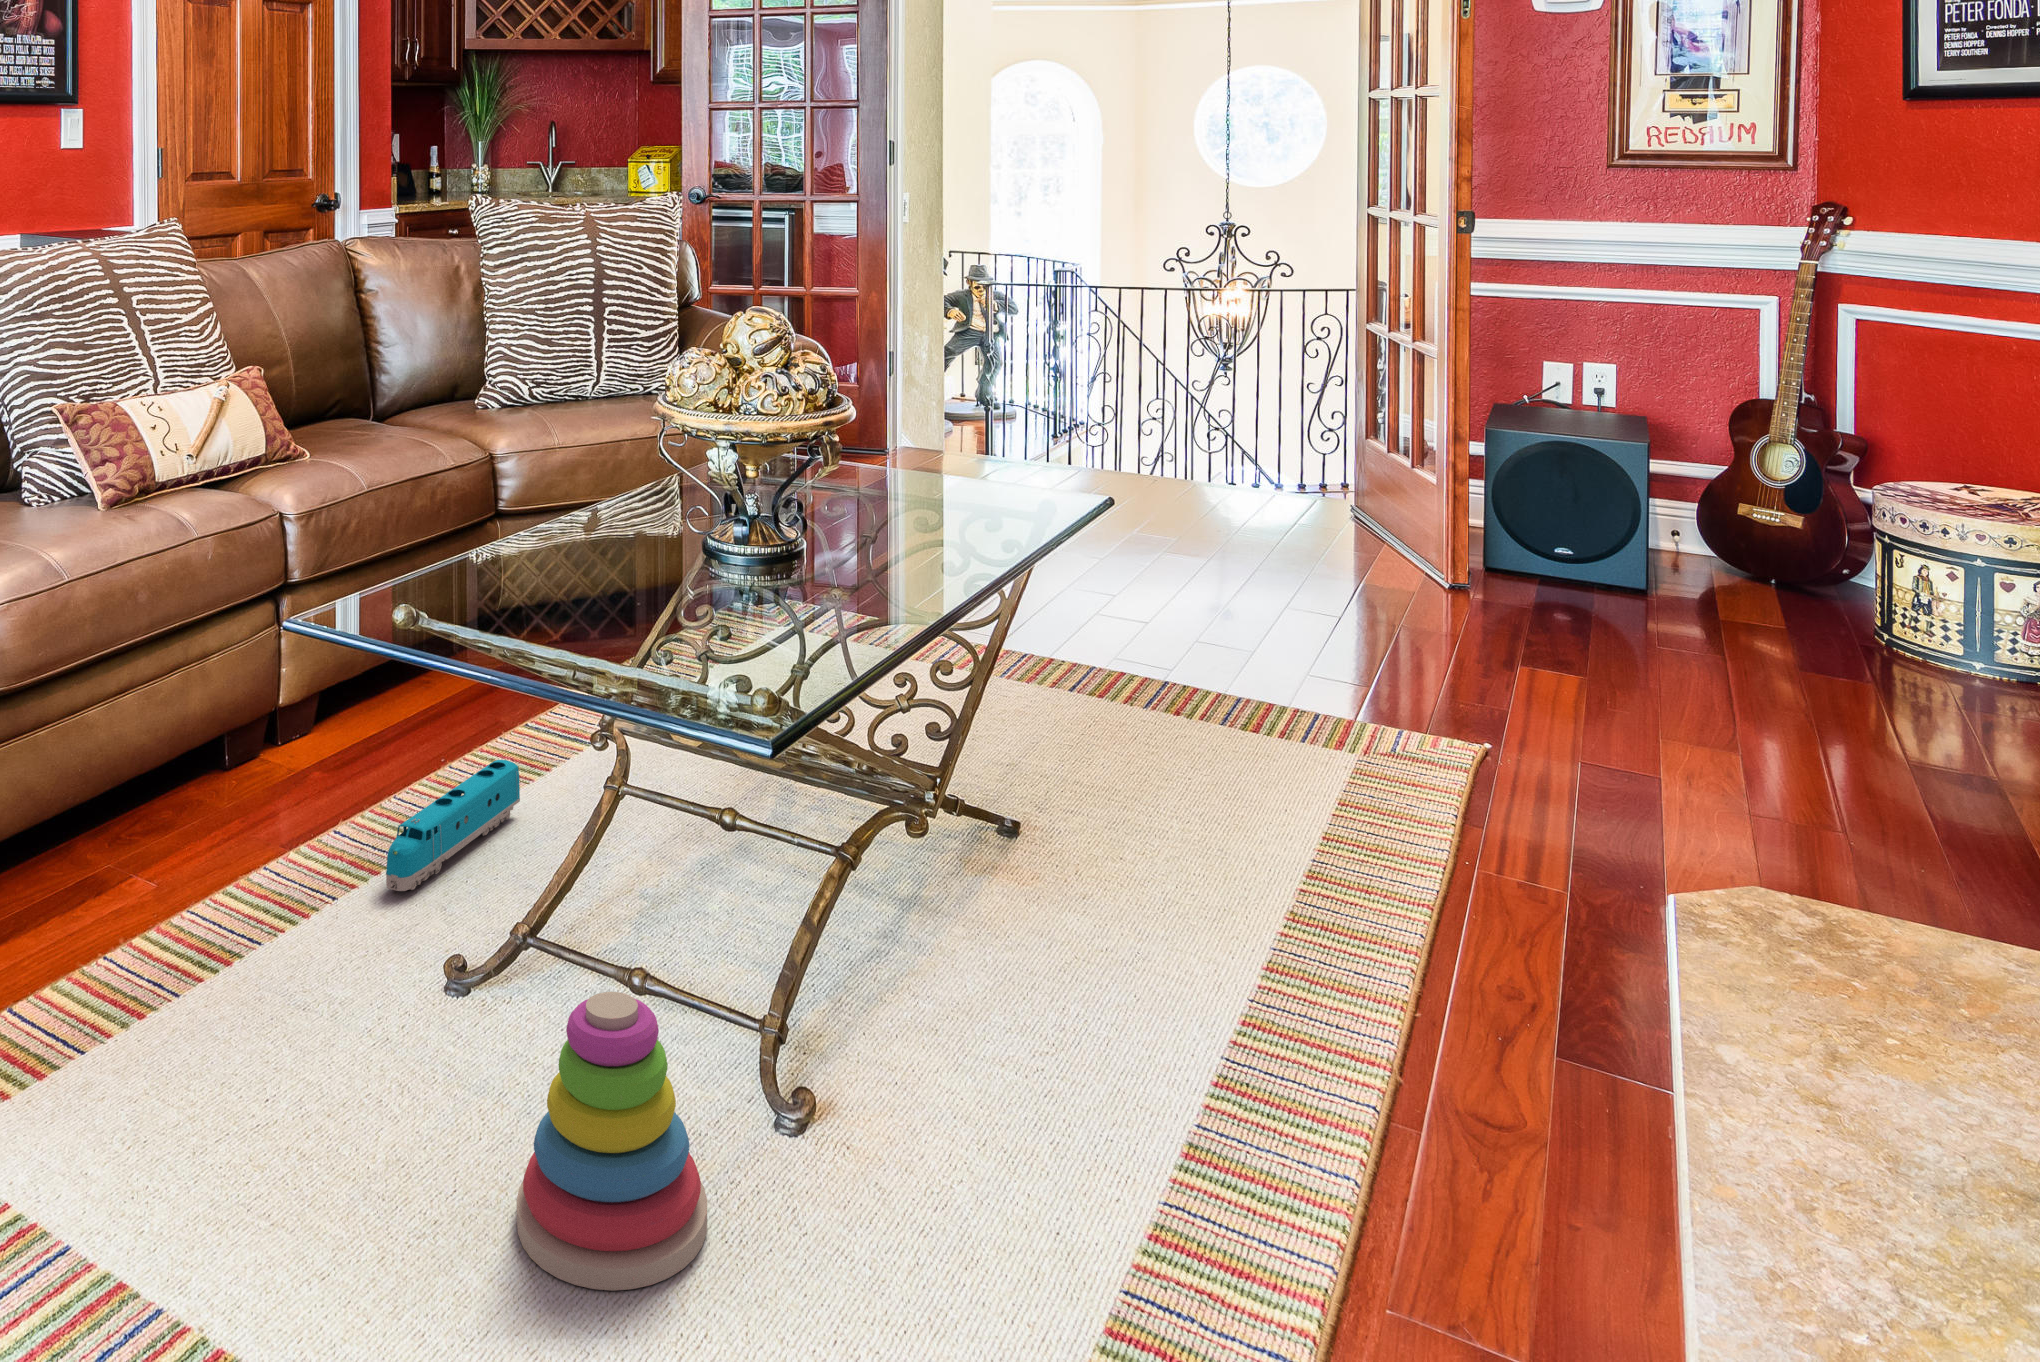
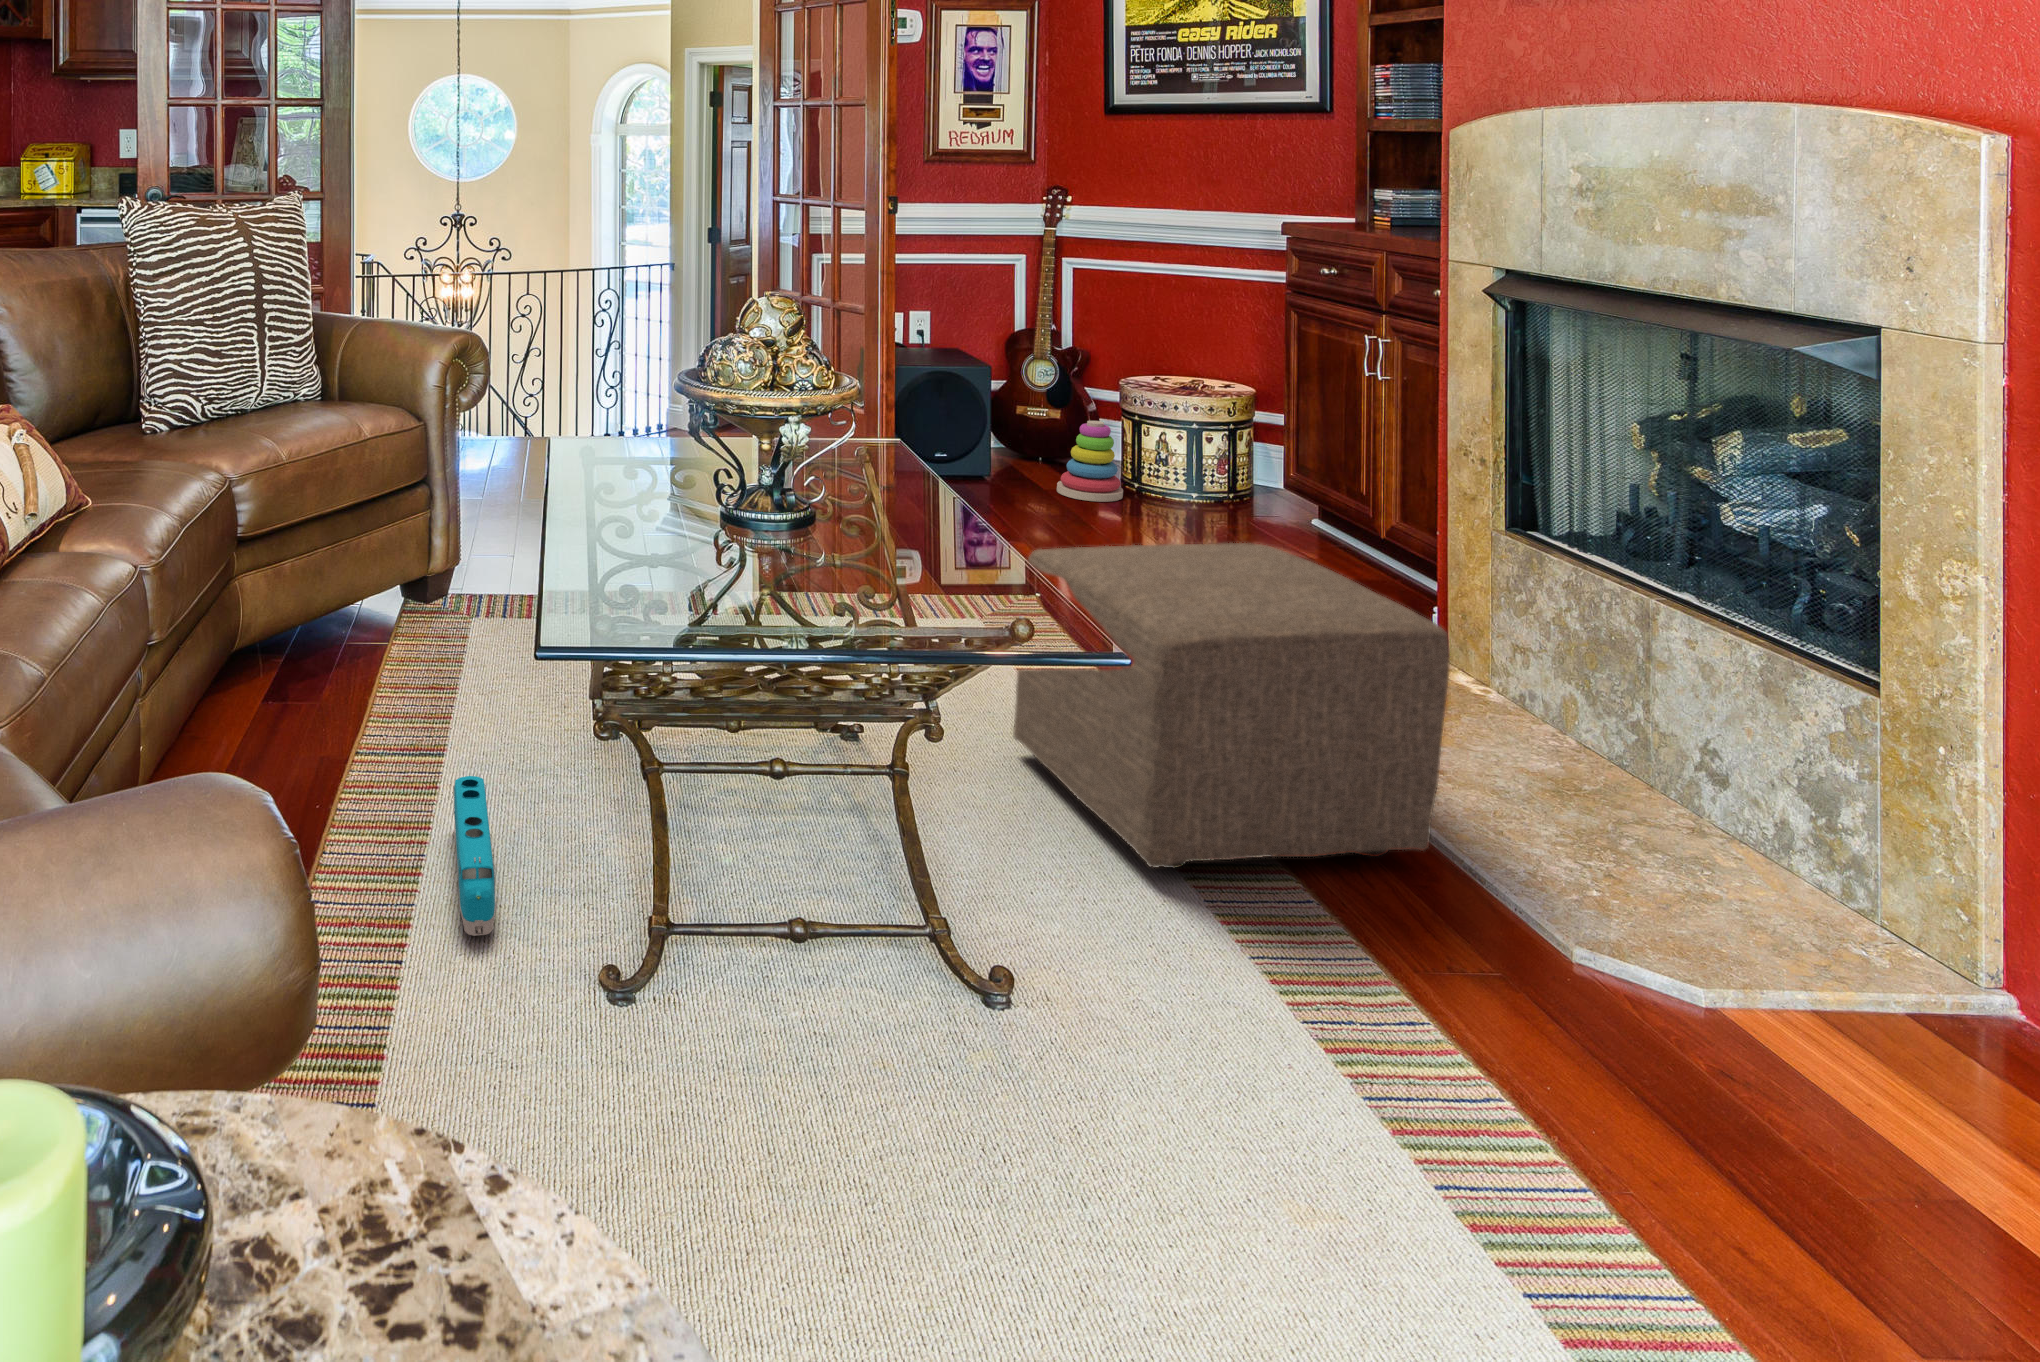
ottoman: none [1145,629,1635,1123] -> present [1013,543,1450,868]
stacking toy: present [517,992,707,1291] -> present [1057,421,1123,502]

